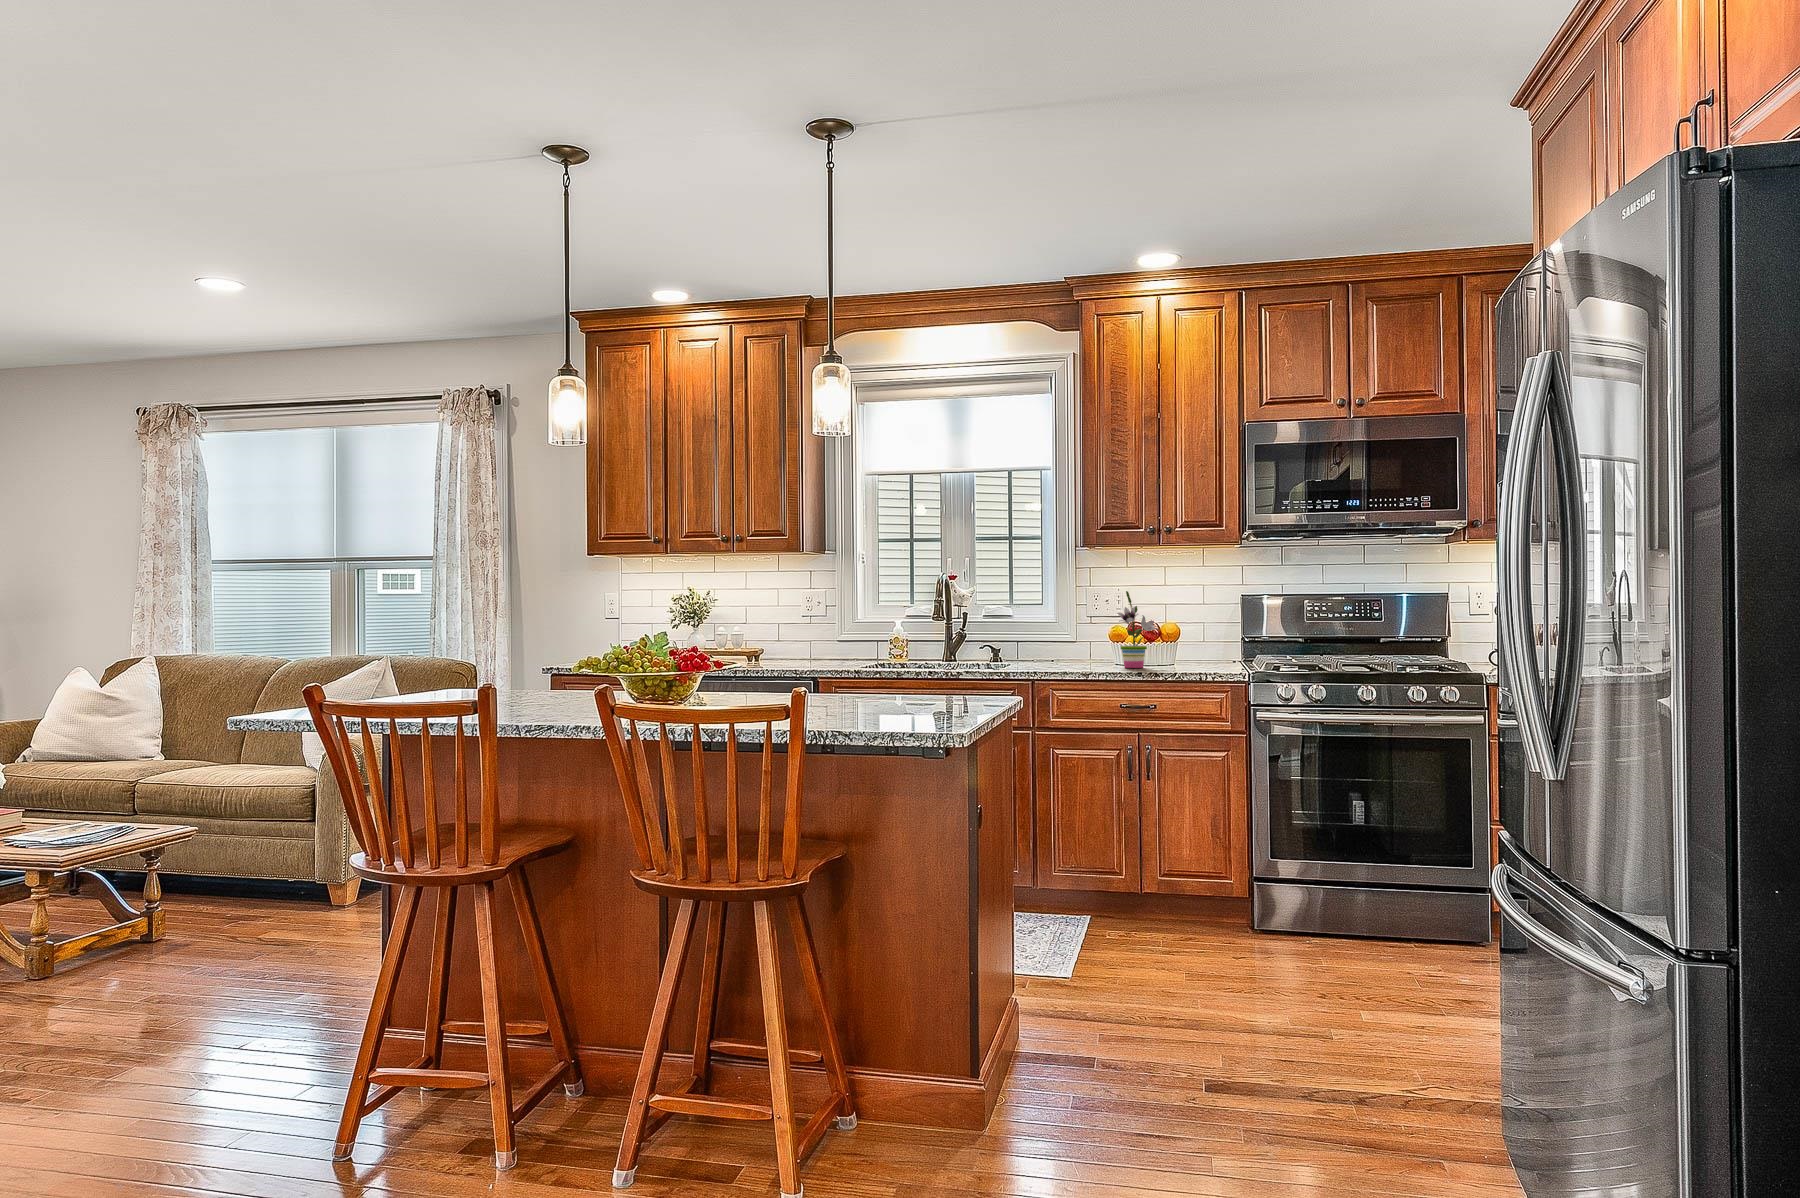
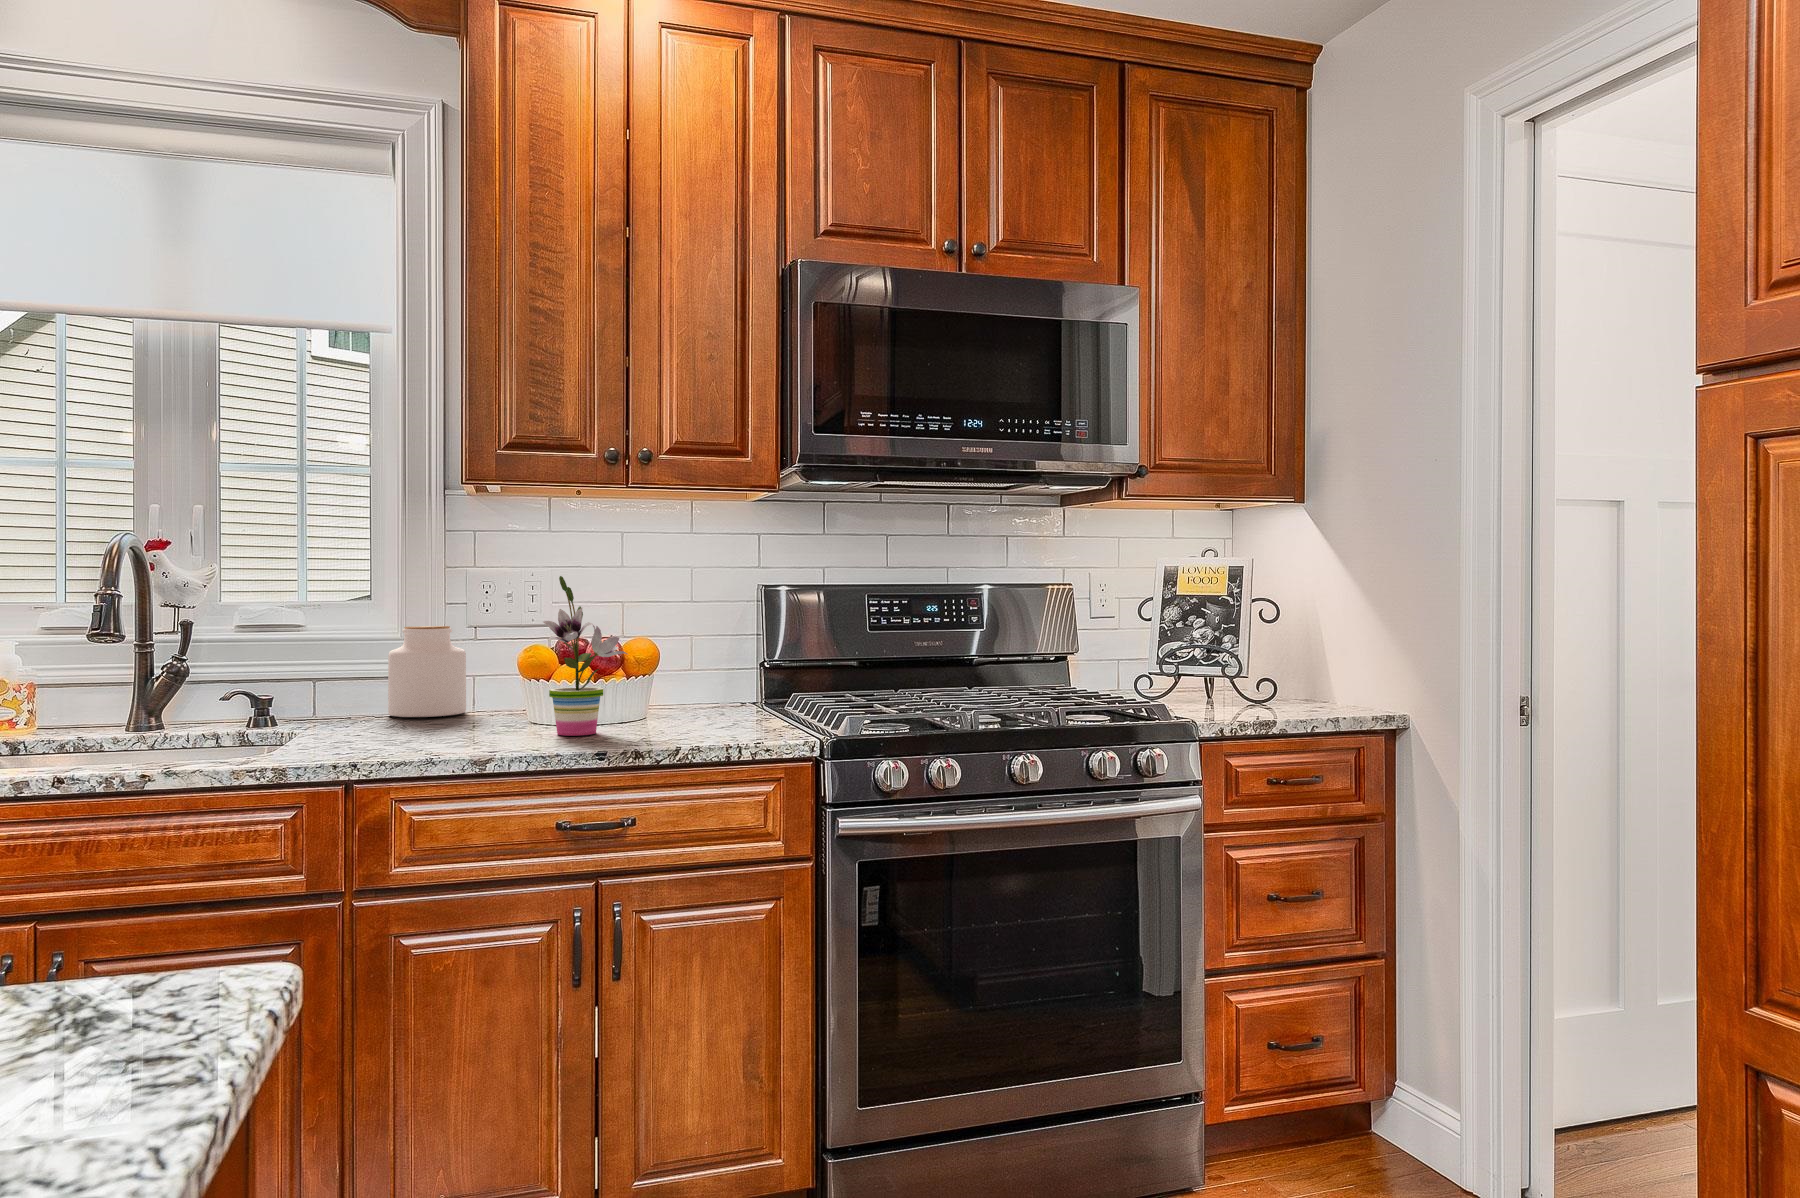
jar: none [1050,616,1085,660] -> present [388,626,466,717]

